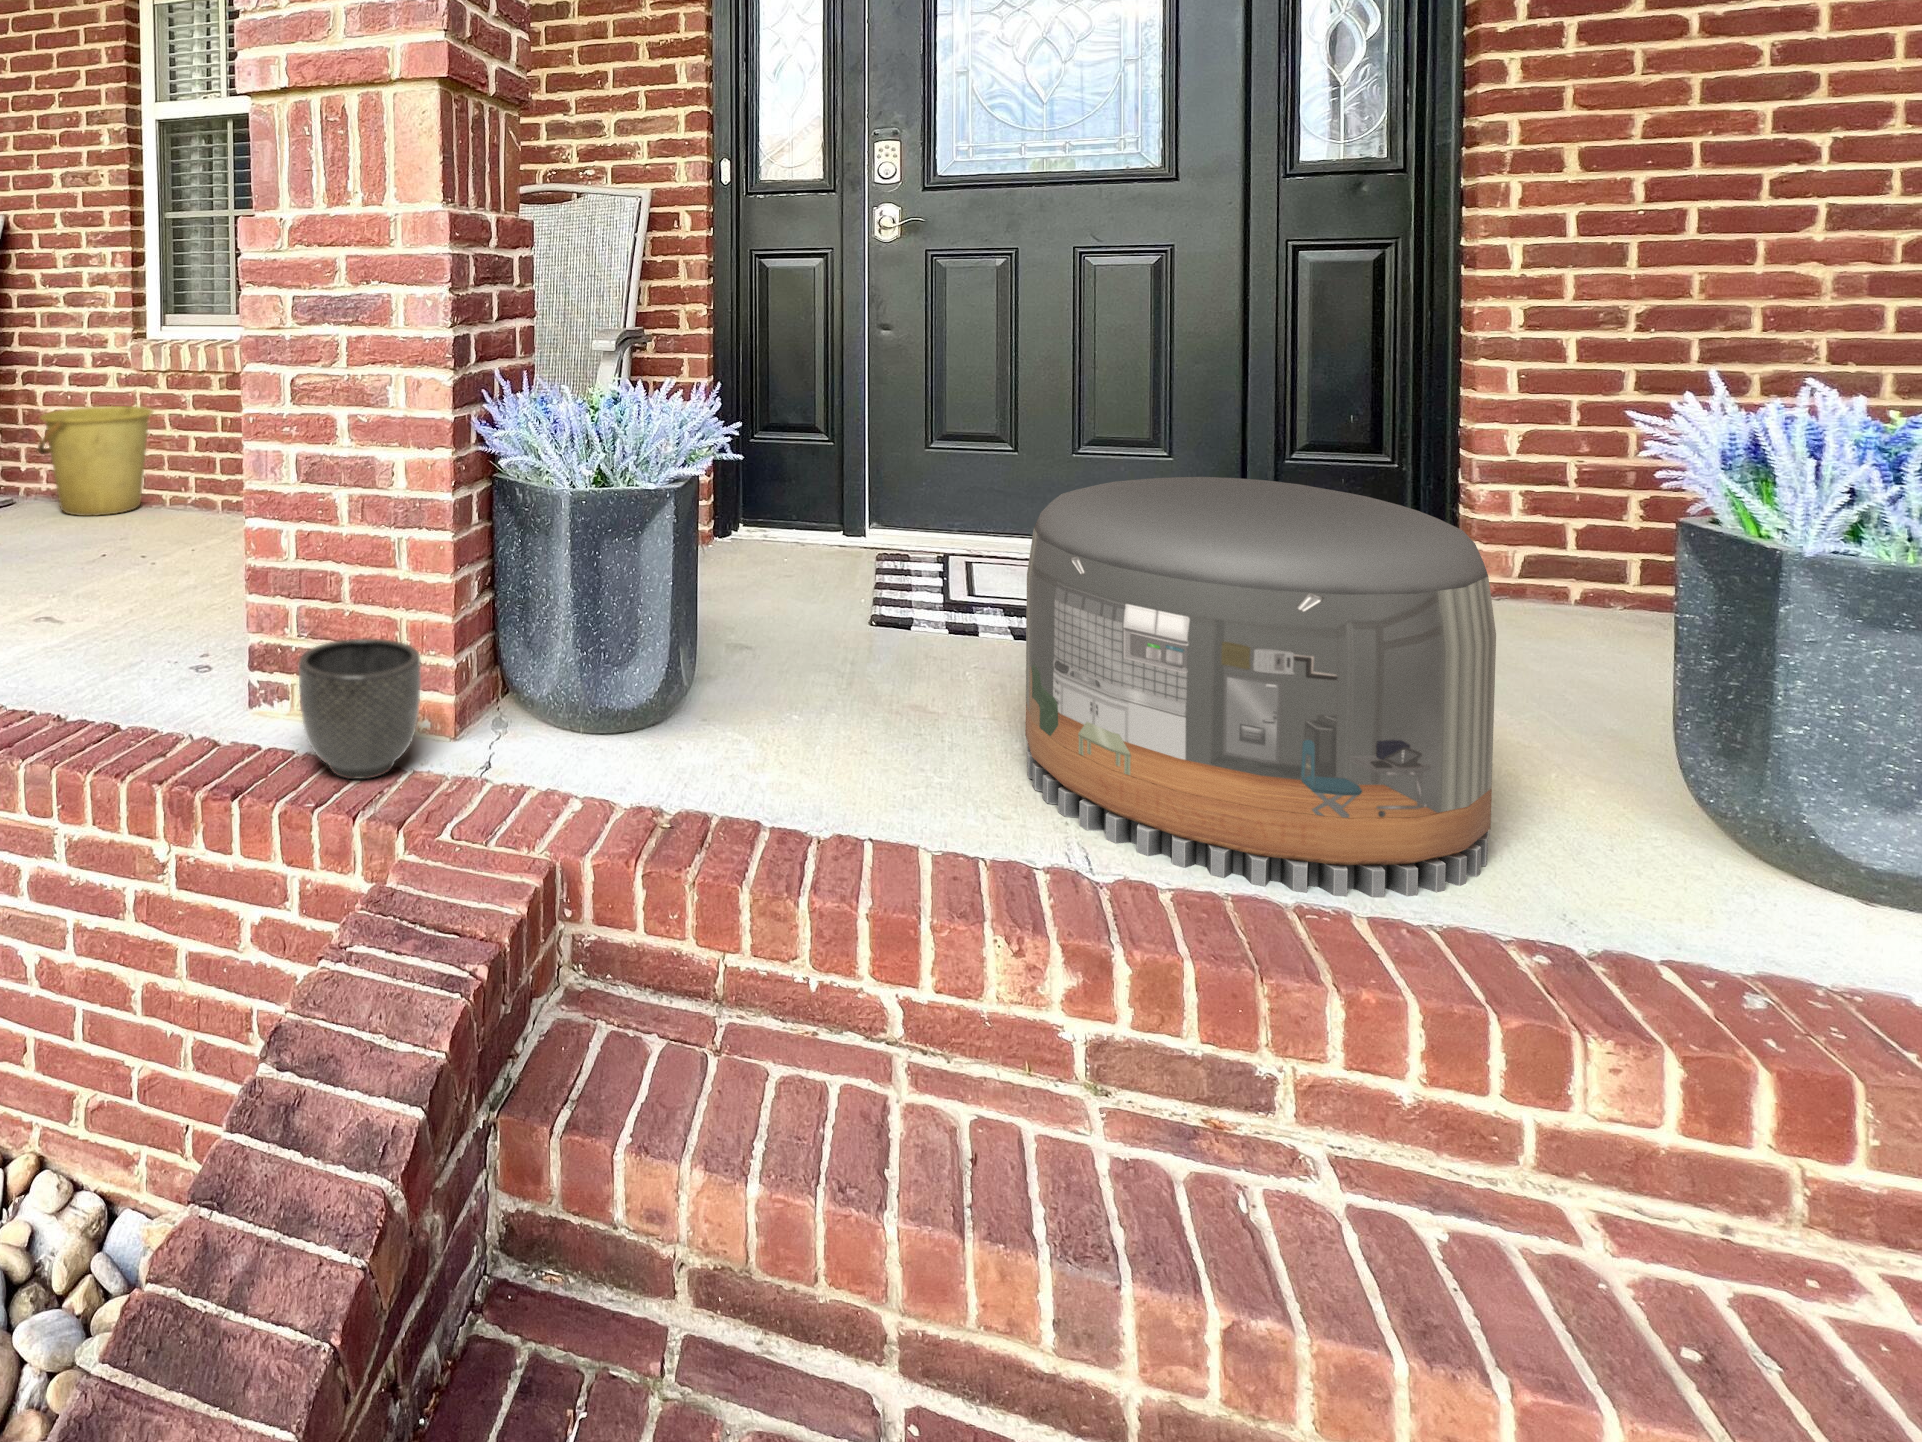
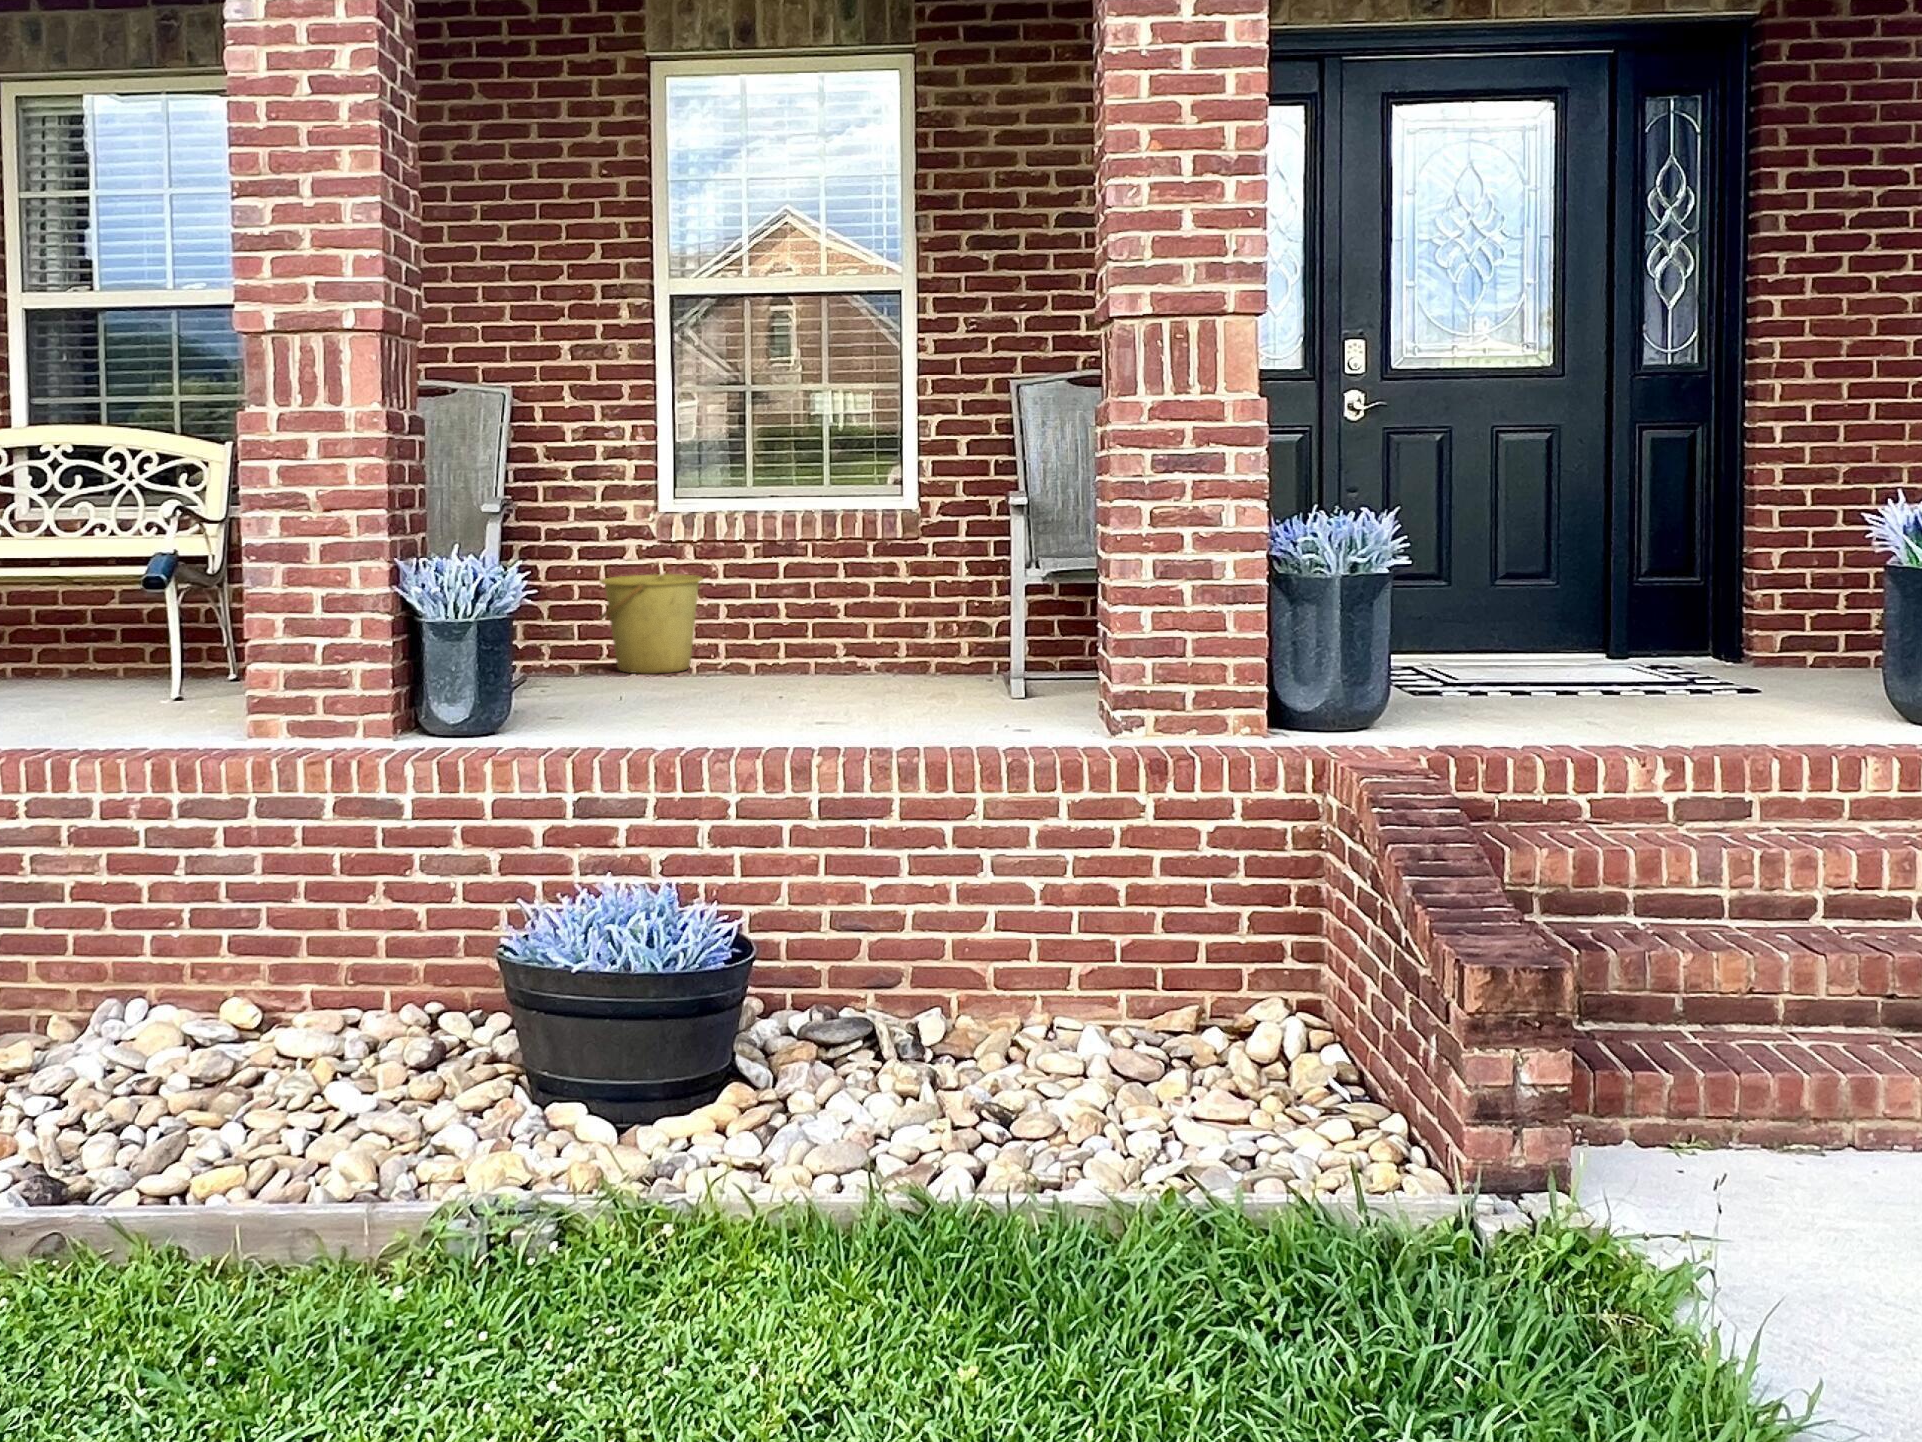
pouf: present [1025,477,1496,898] -> none [1584,552,1821,740]
planter: present [298,639,421,779] -> none [1202,668,1278,743]

